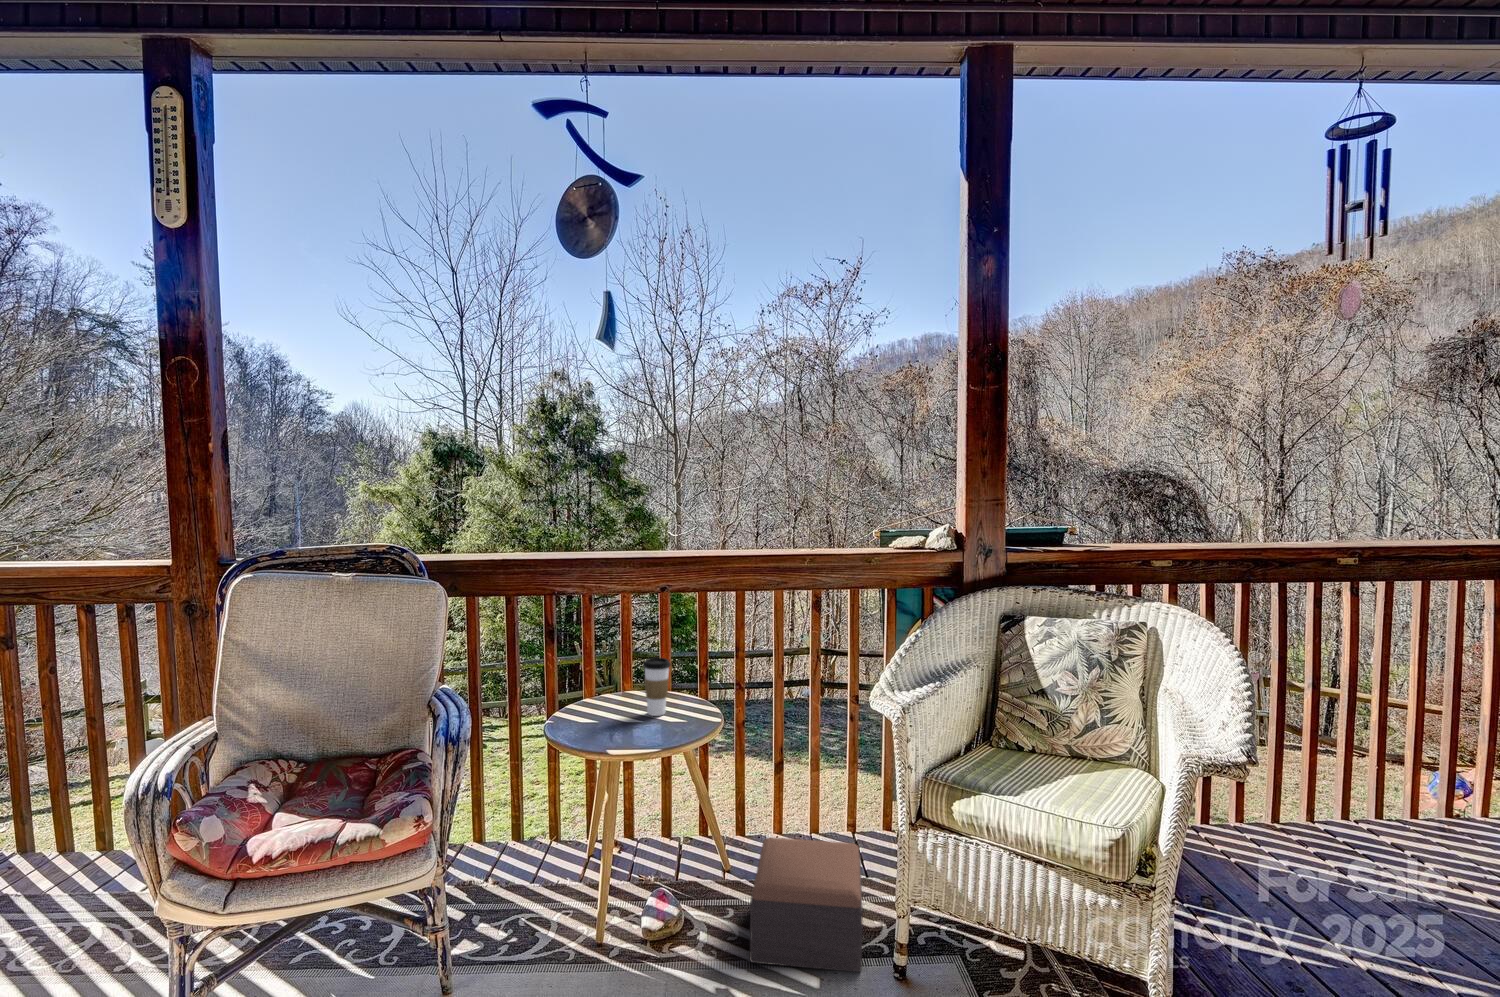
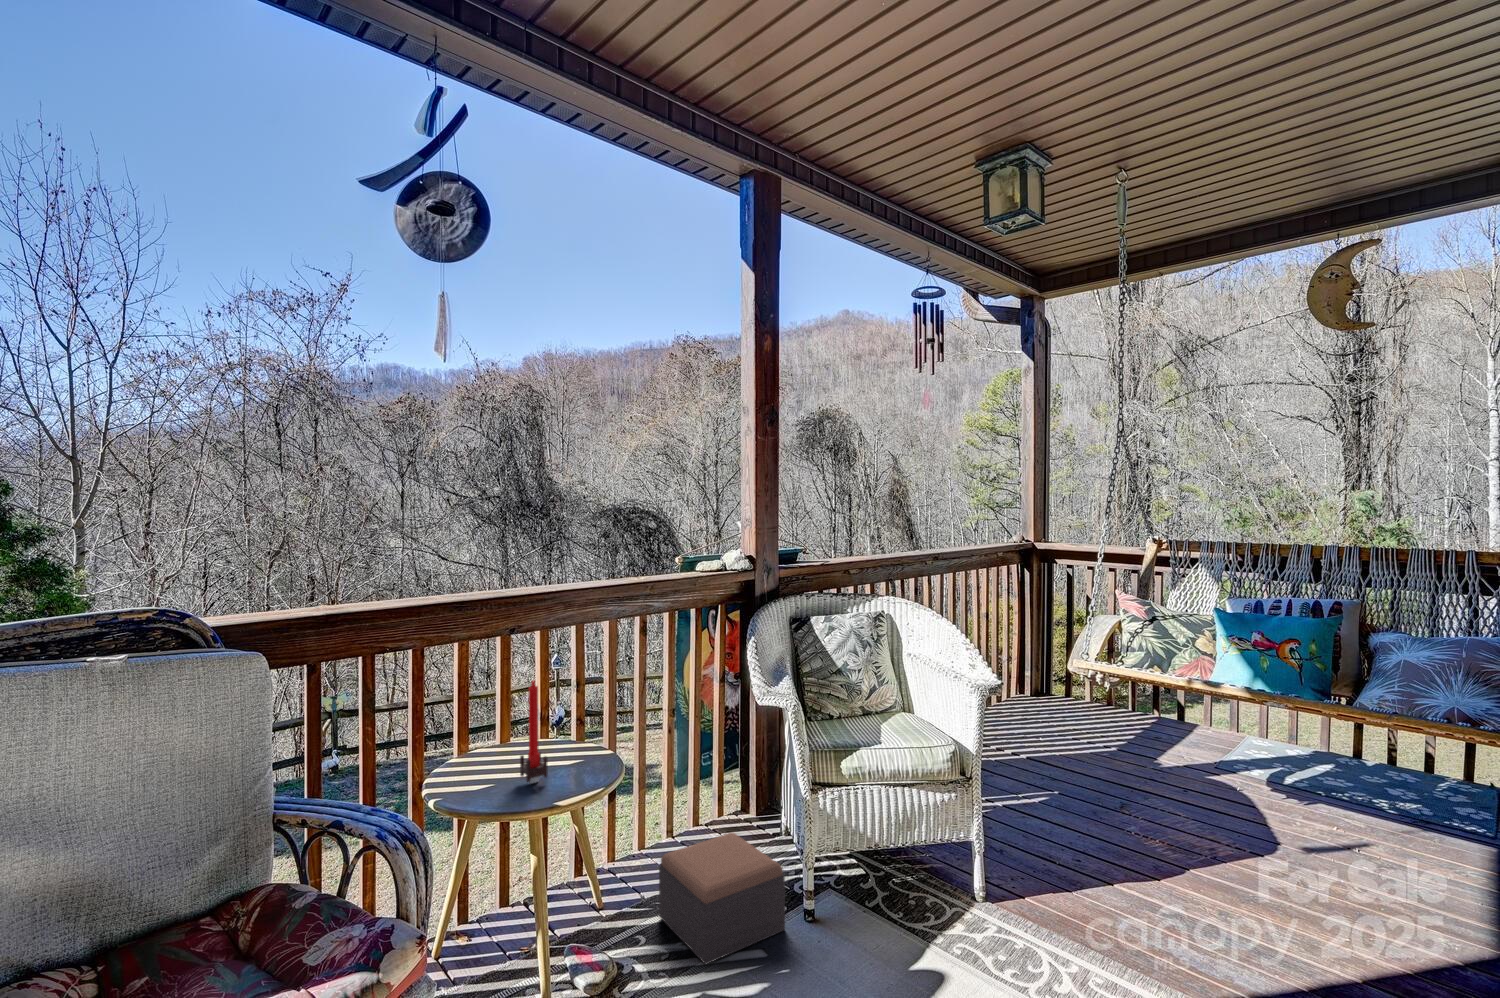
candle: none [593,626,617,722] -> present [520,681,548,784]
coffee cup: present [643,658,671,716] -> none [557,705,586,765]

